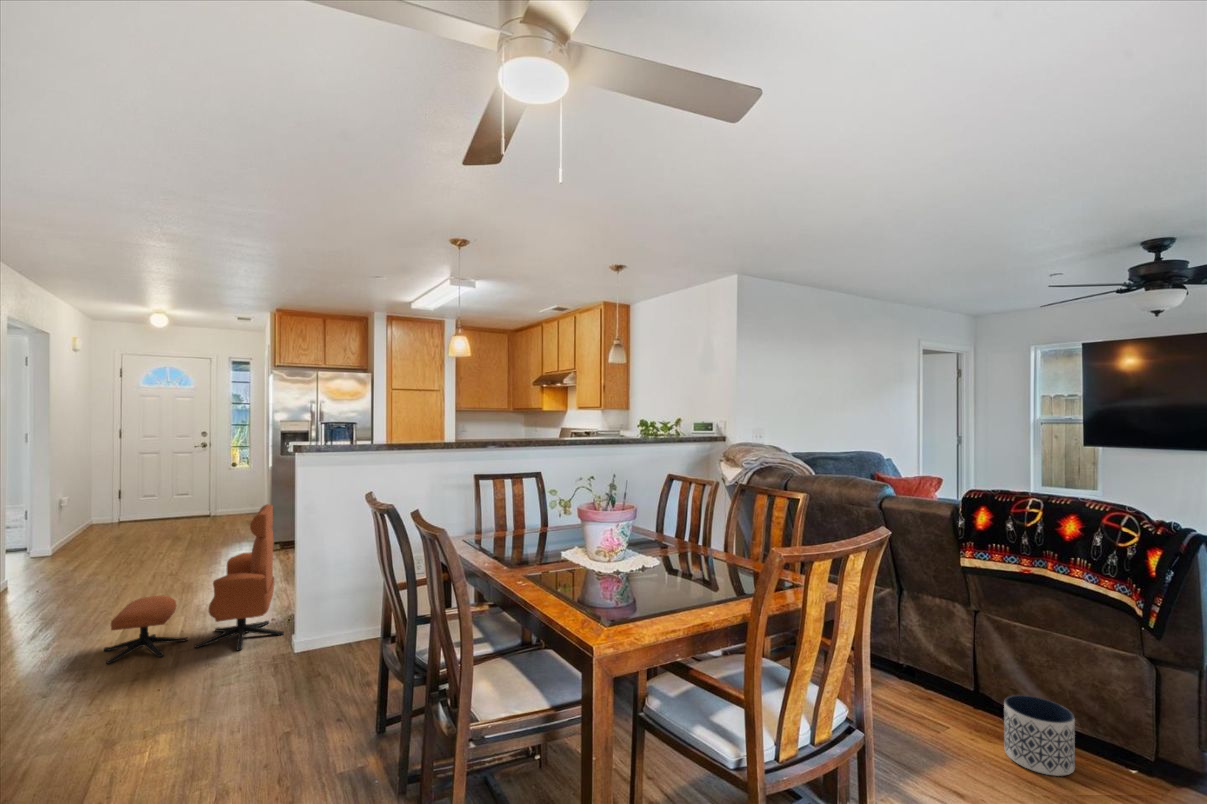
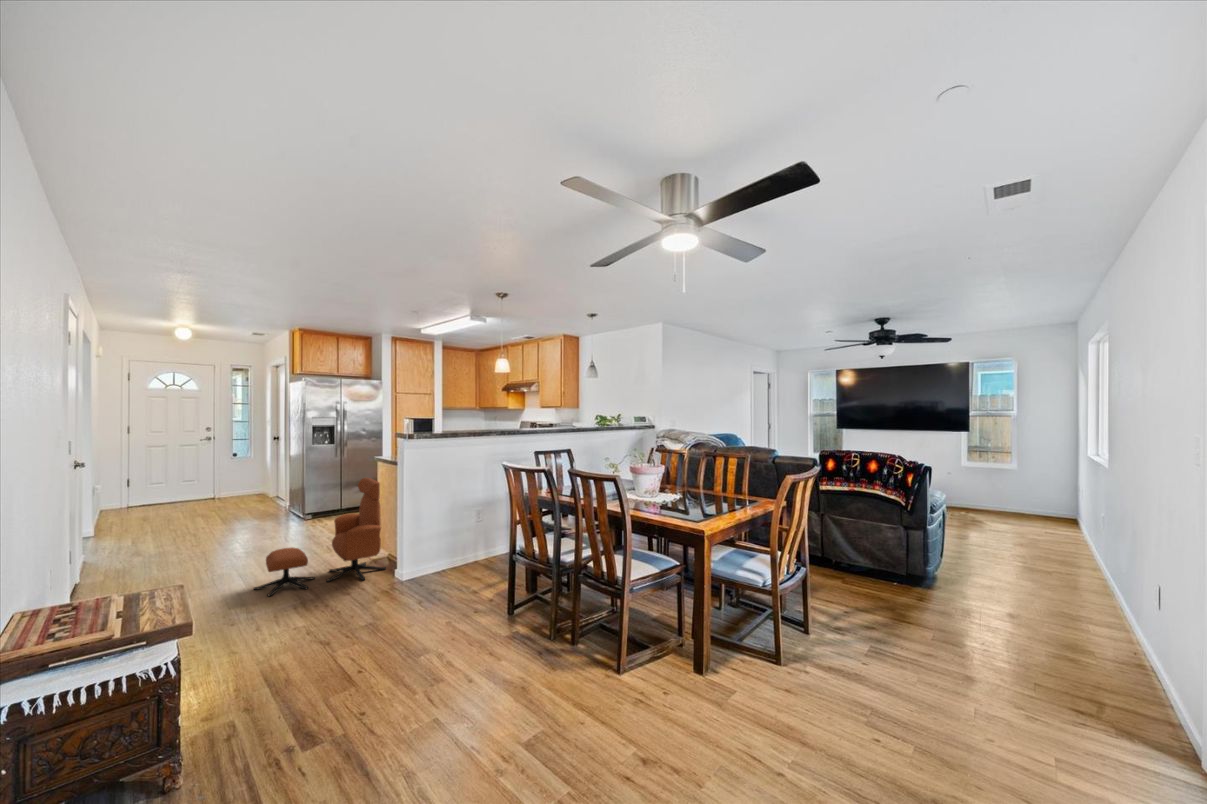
planter: present [1004,695,1075,776] -> none [845,553,878,588]

